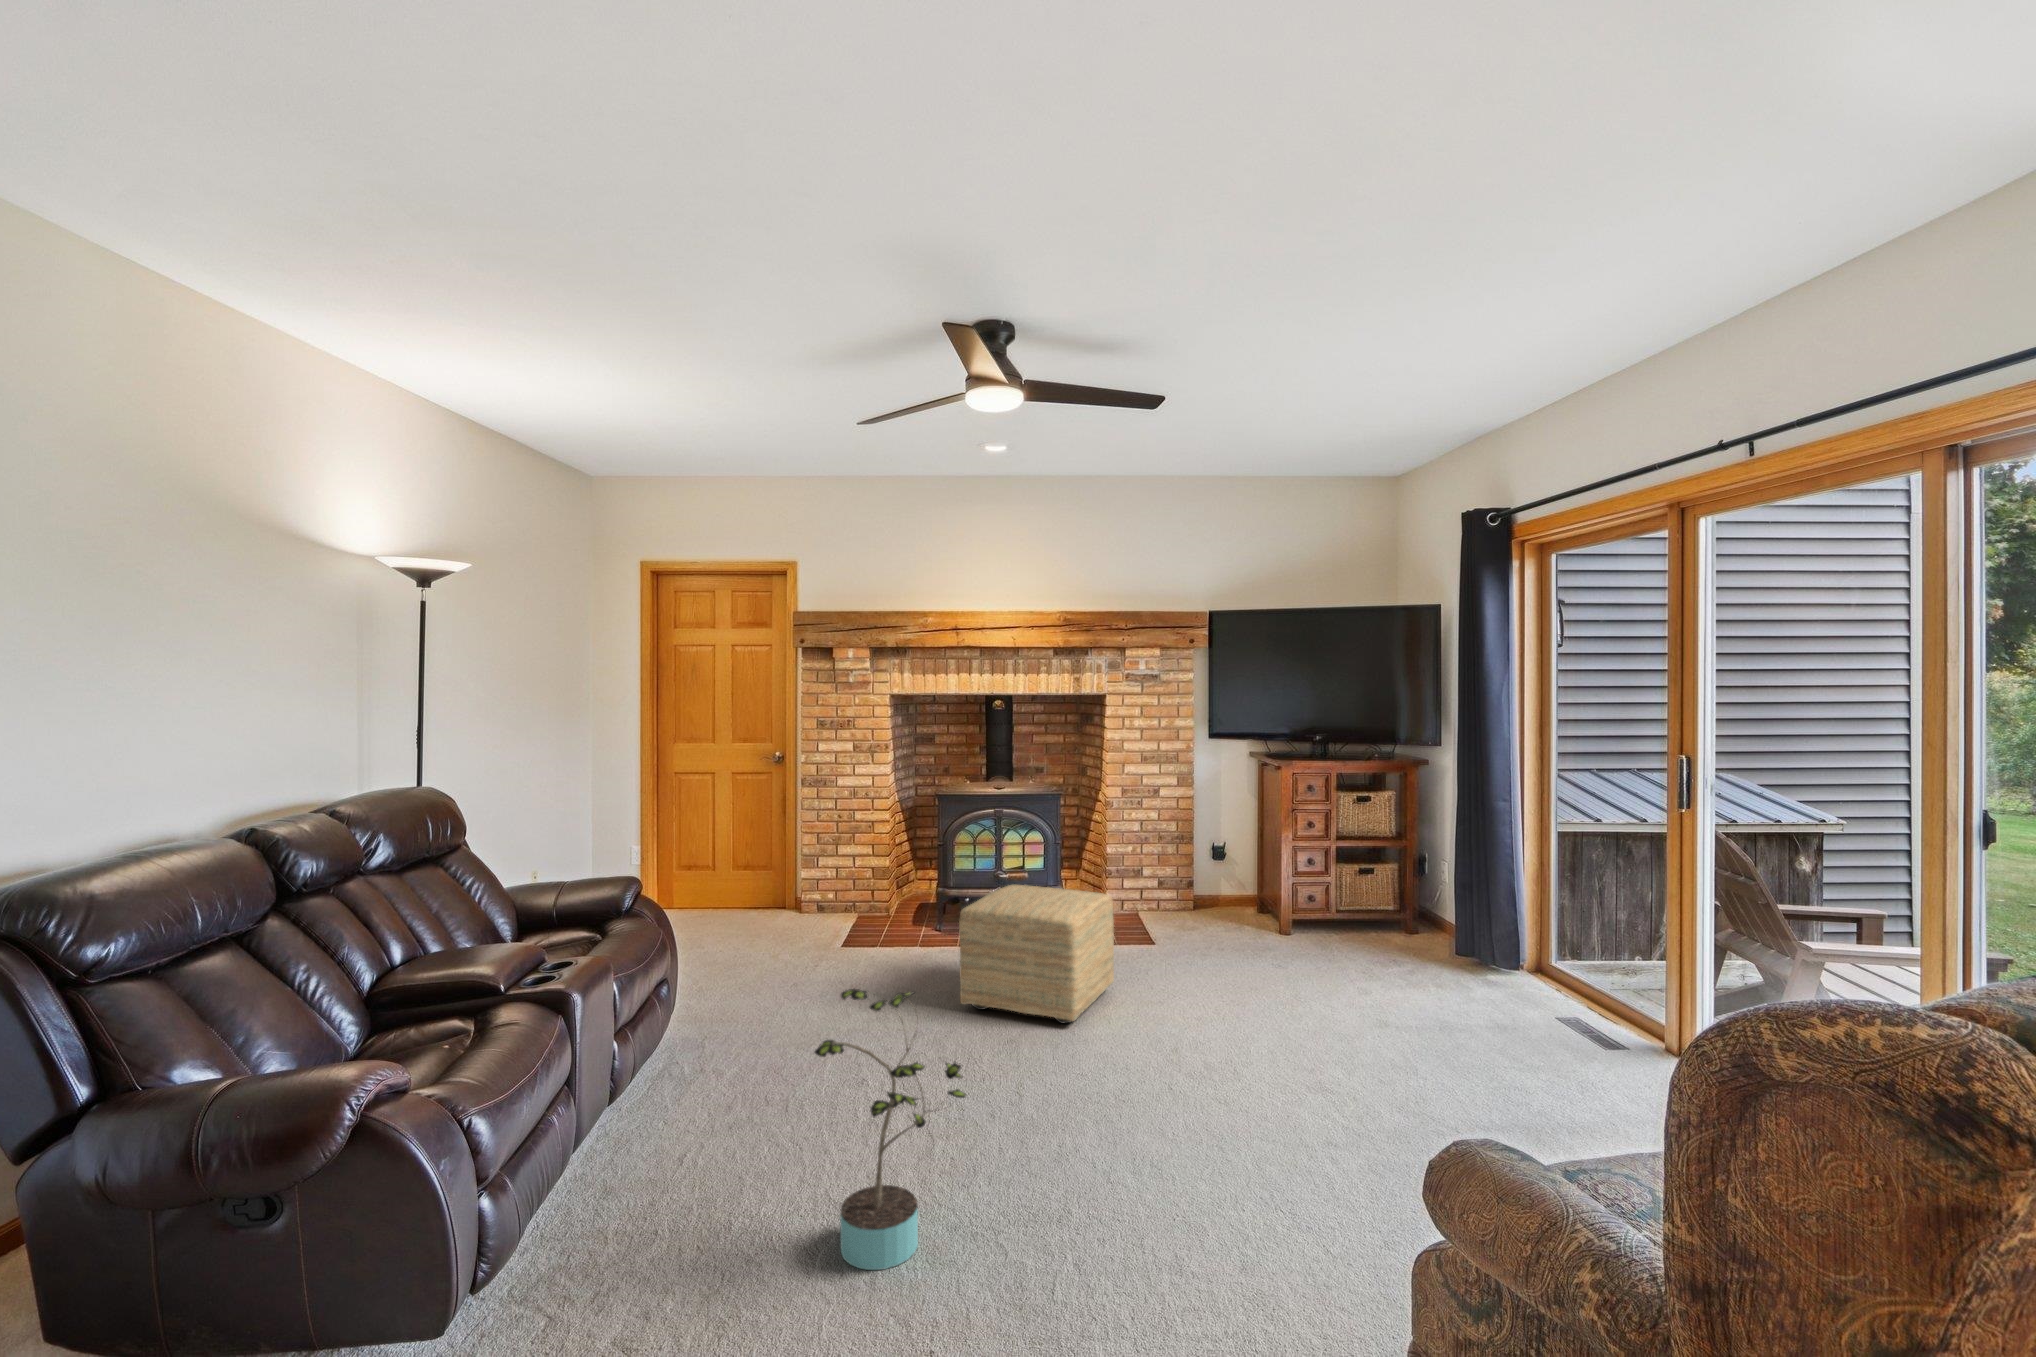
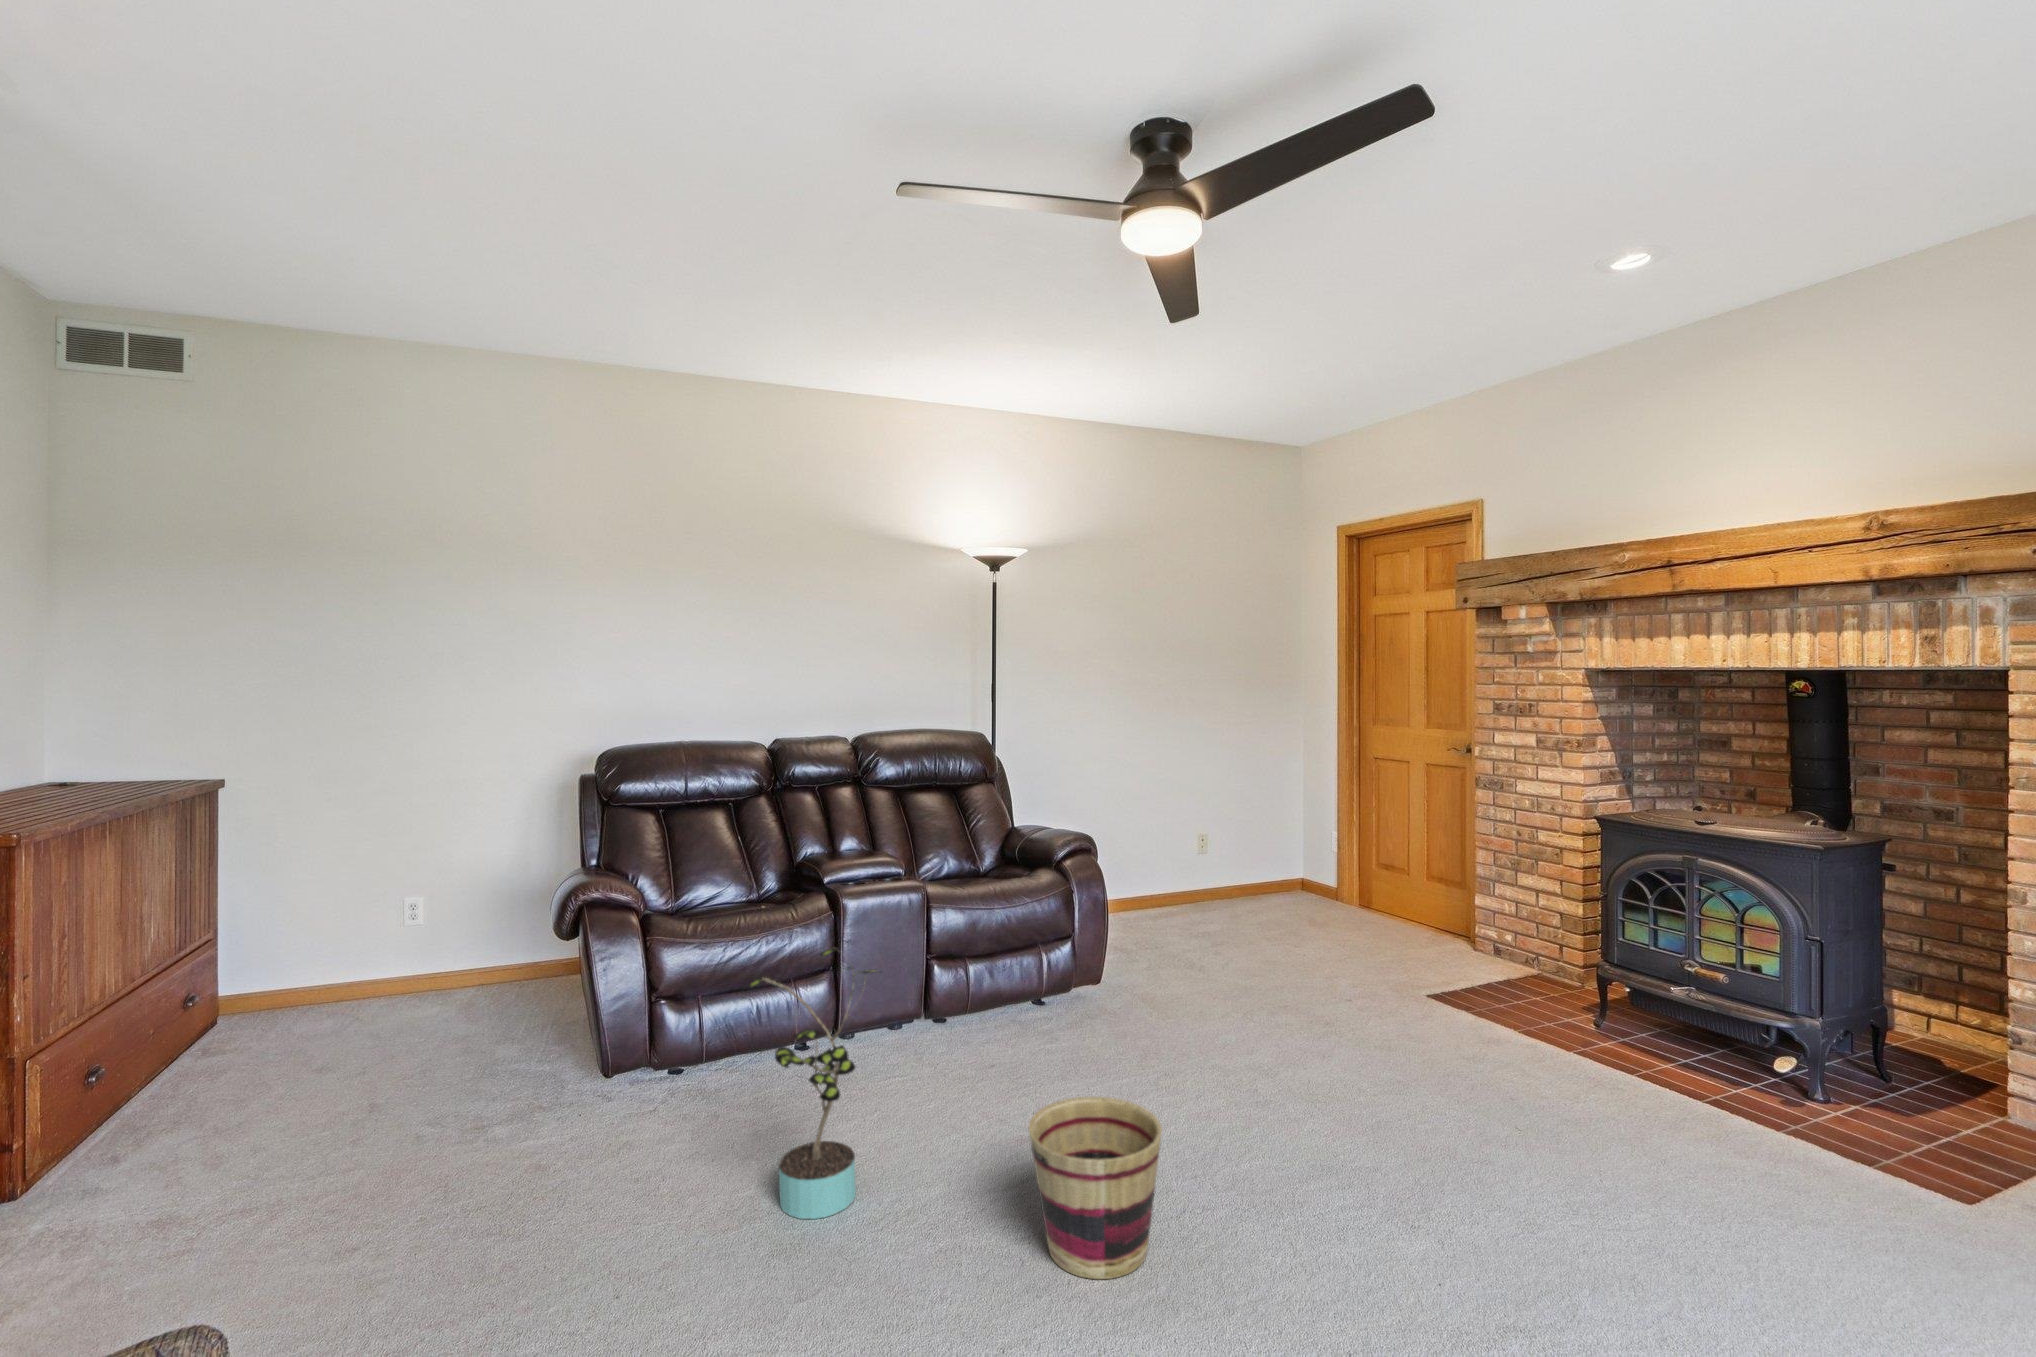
ottoman: present [959,885,1114,1023] -> none [1355,961,1627,1185]
basket: none [1007,1024,1106,1153] -> present [1028,1097,1162,1279]

